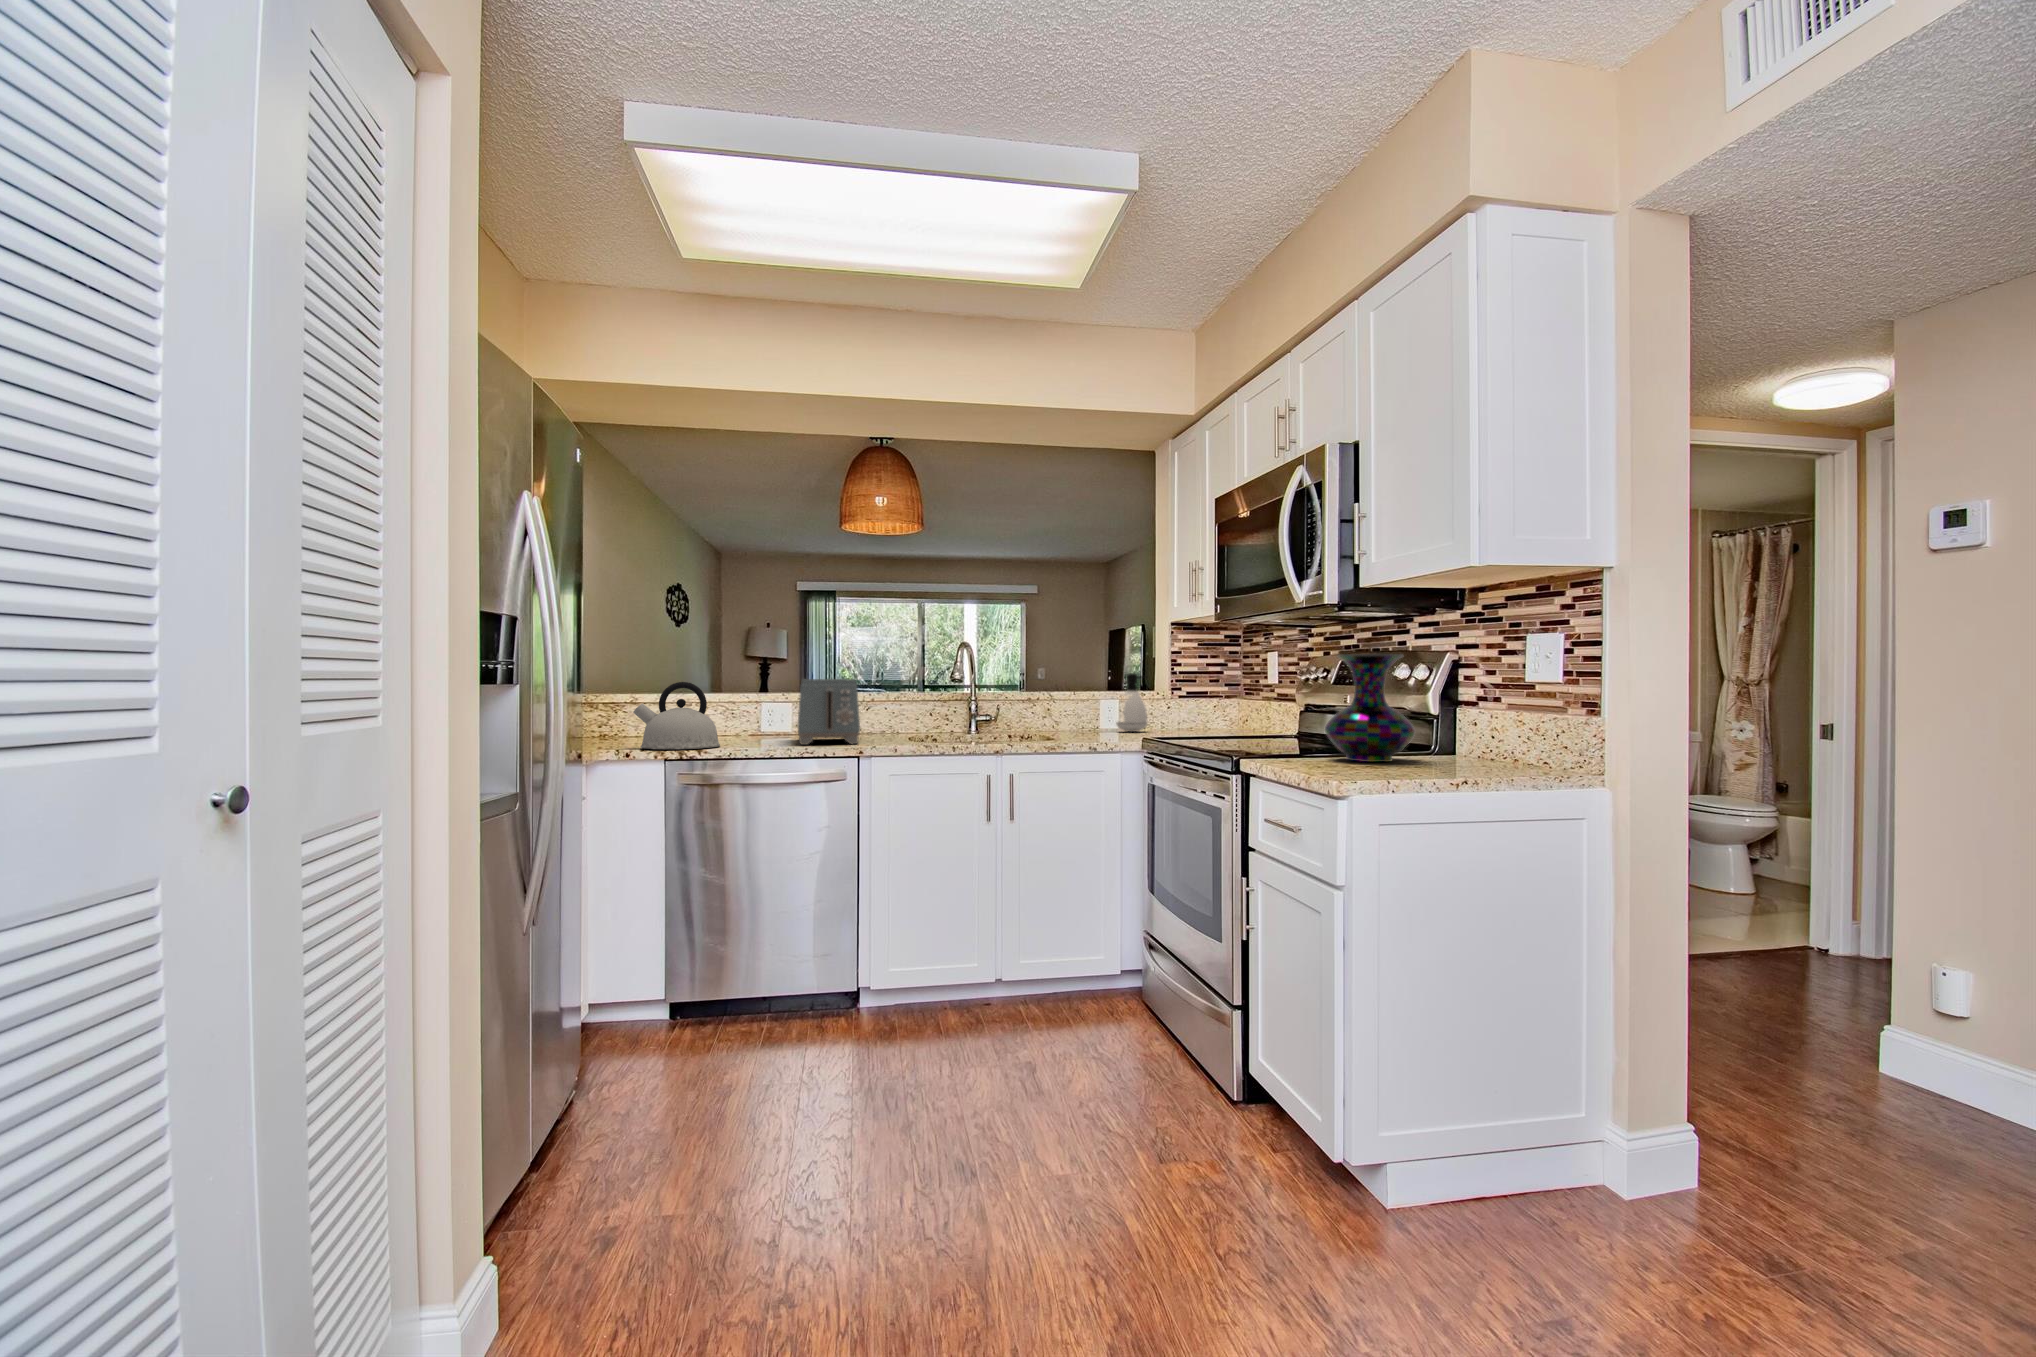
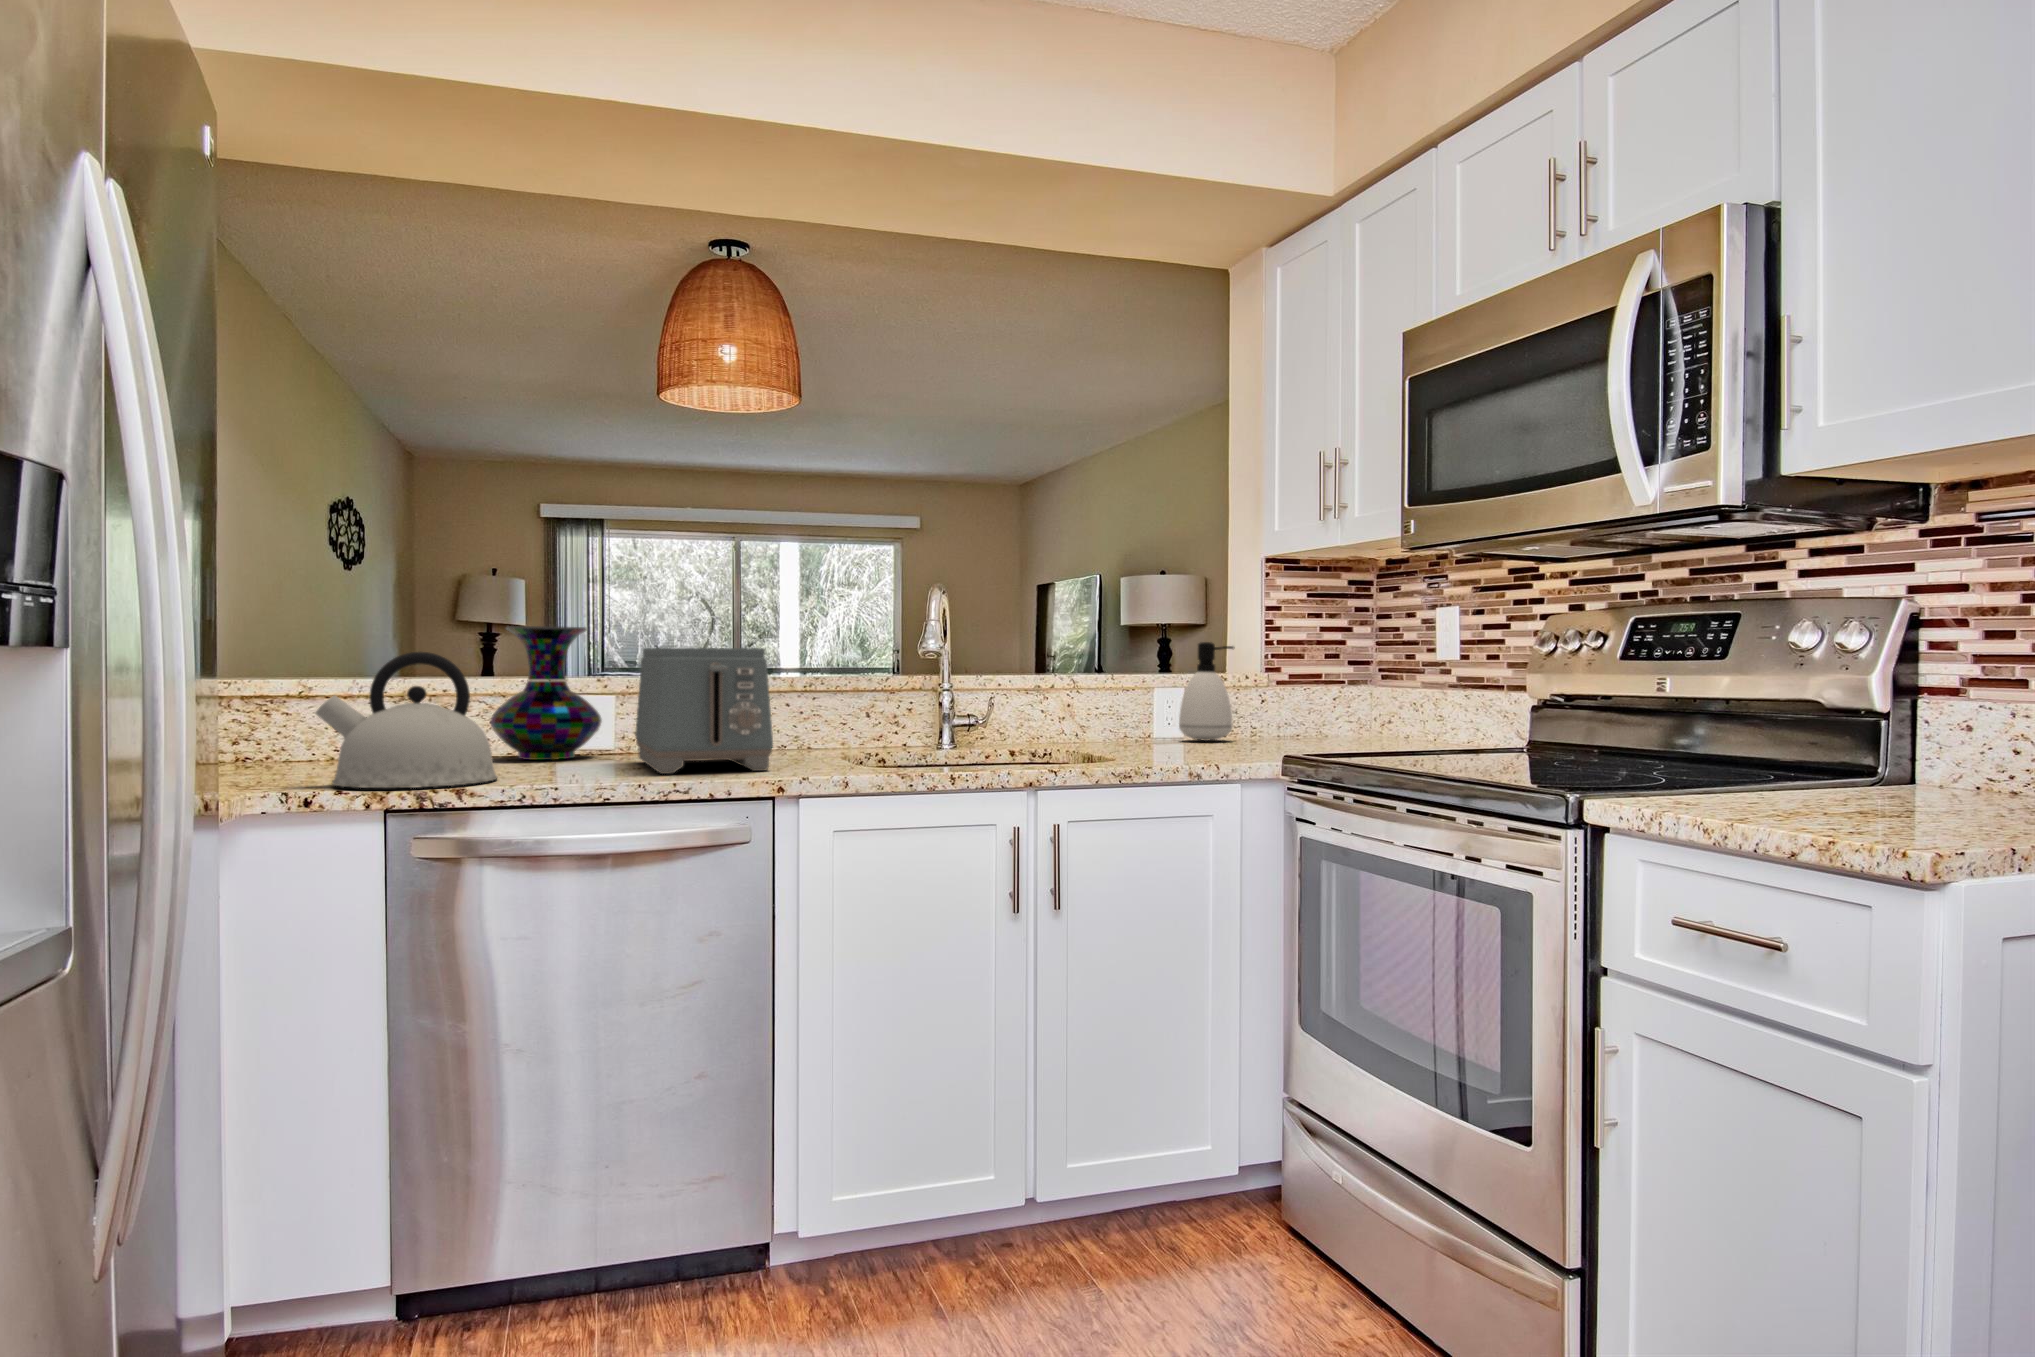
vase: present [1325,654,1415,762] -> present [490,626,602,760]

